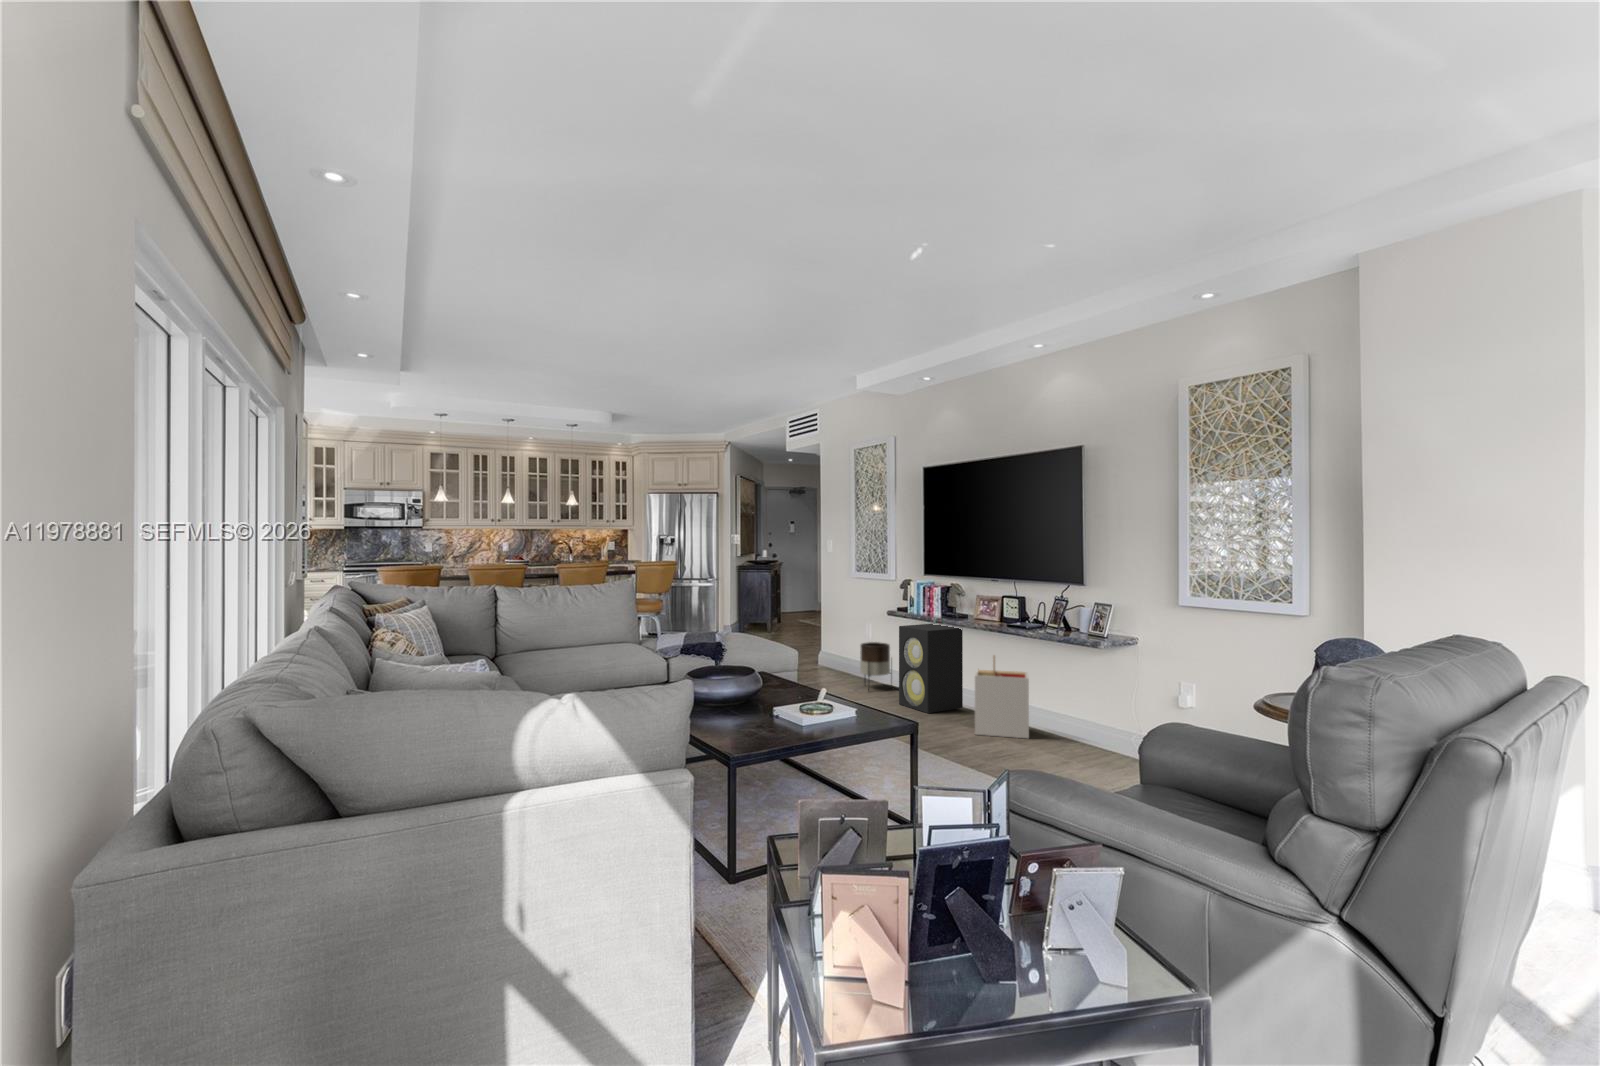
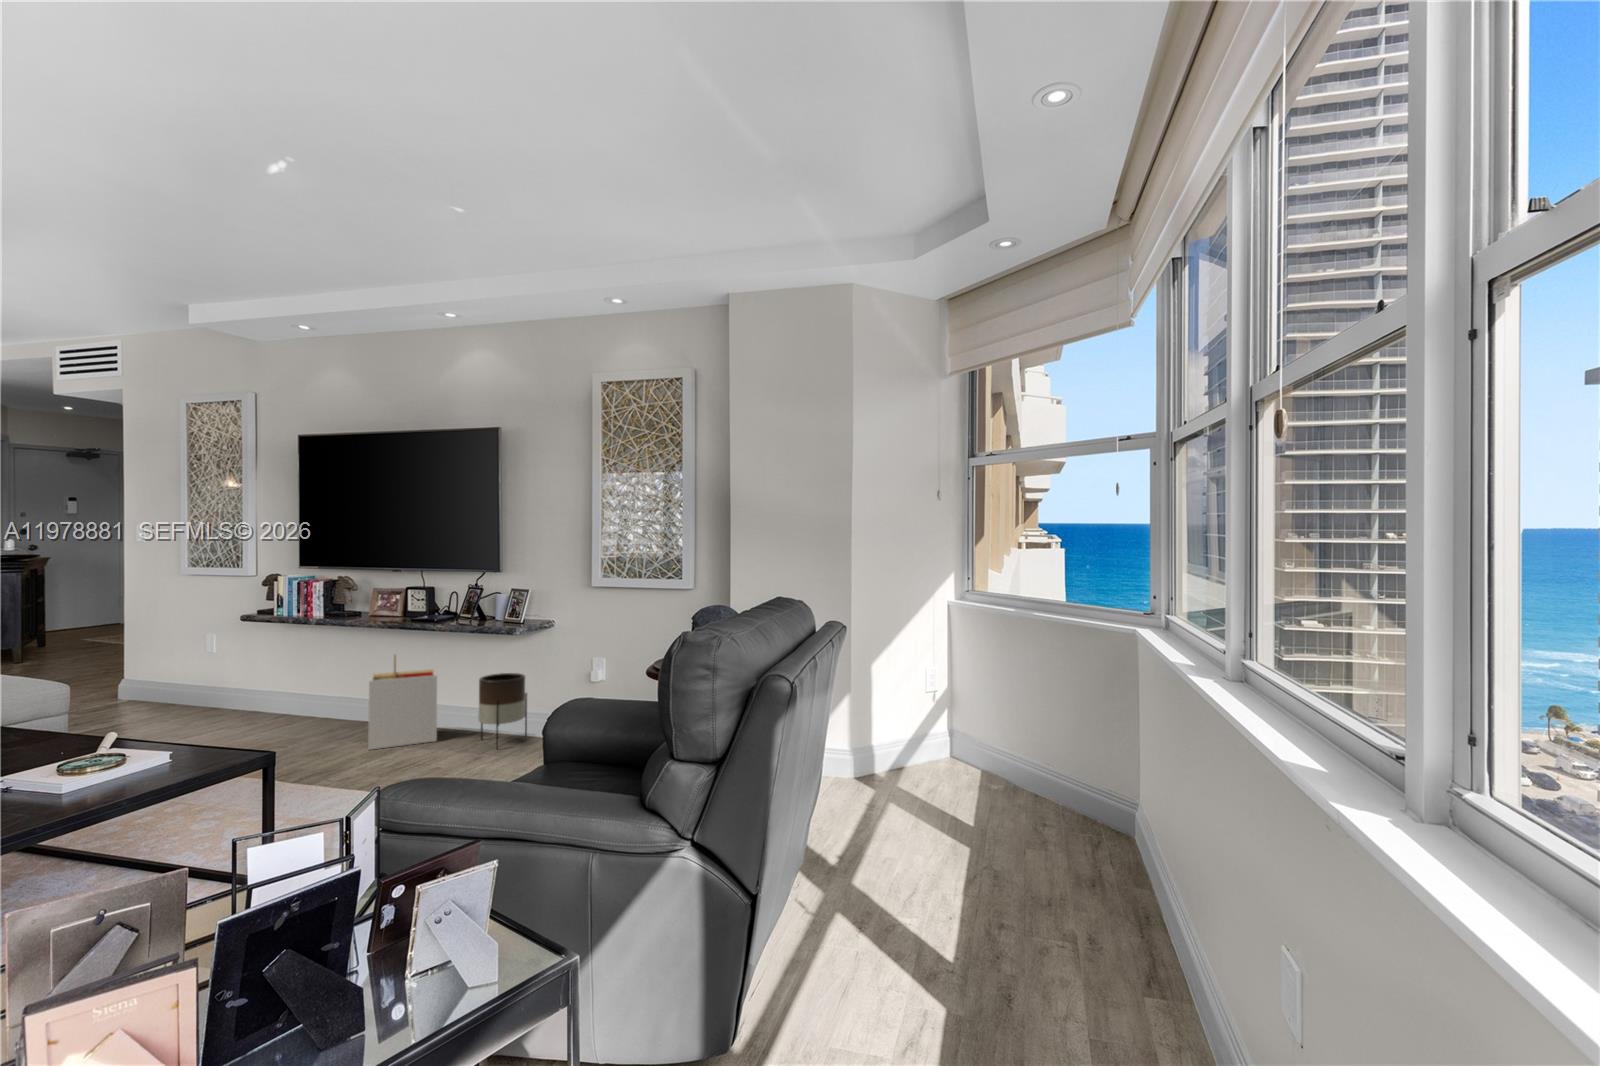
speaker: present [899,624,963,713] -> none [258,626,353,736]
planter: present [860,642,892,679] -> present [478,673,527,748]

